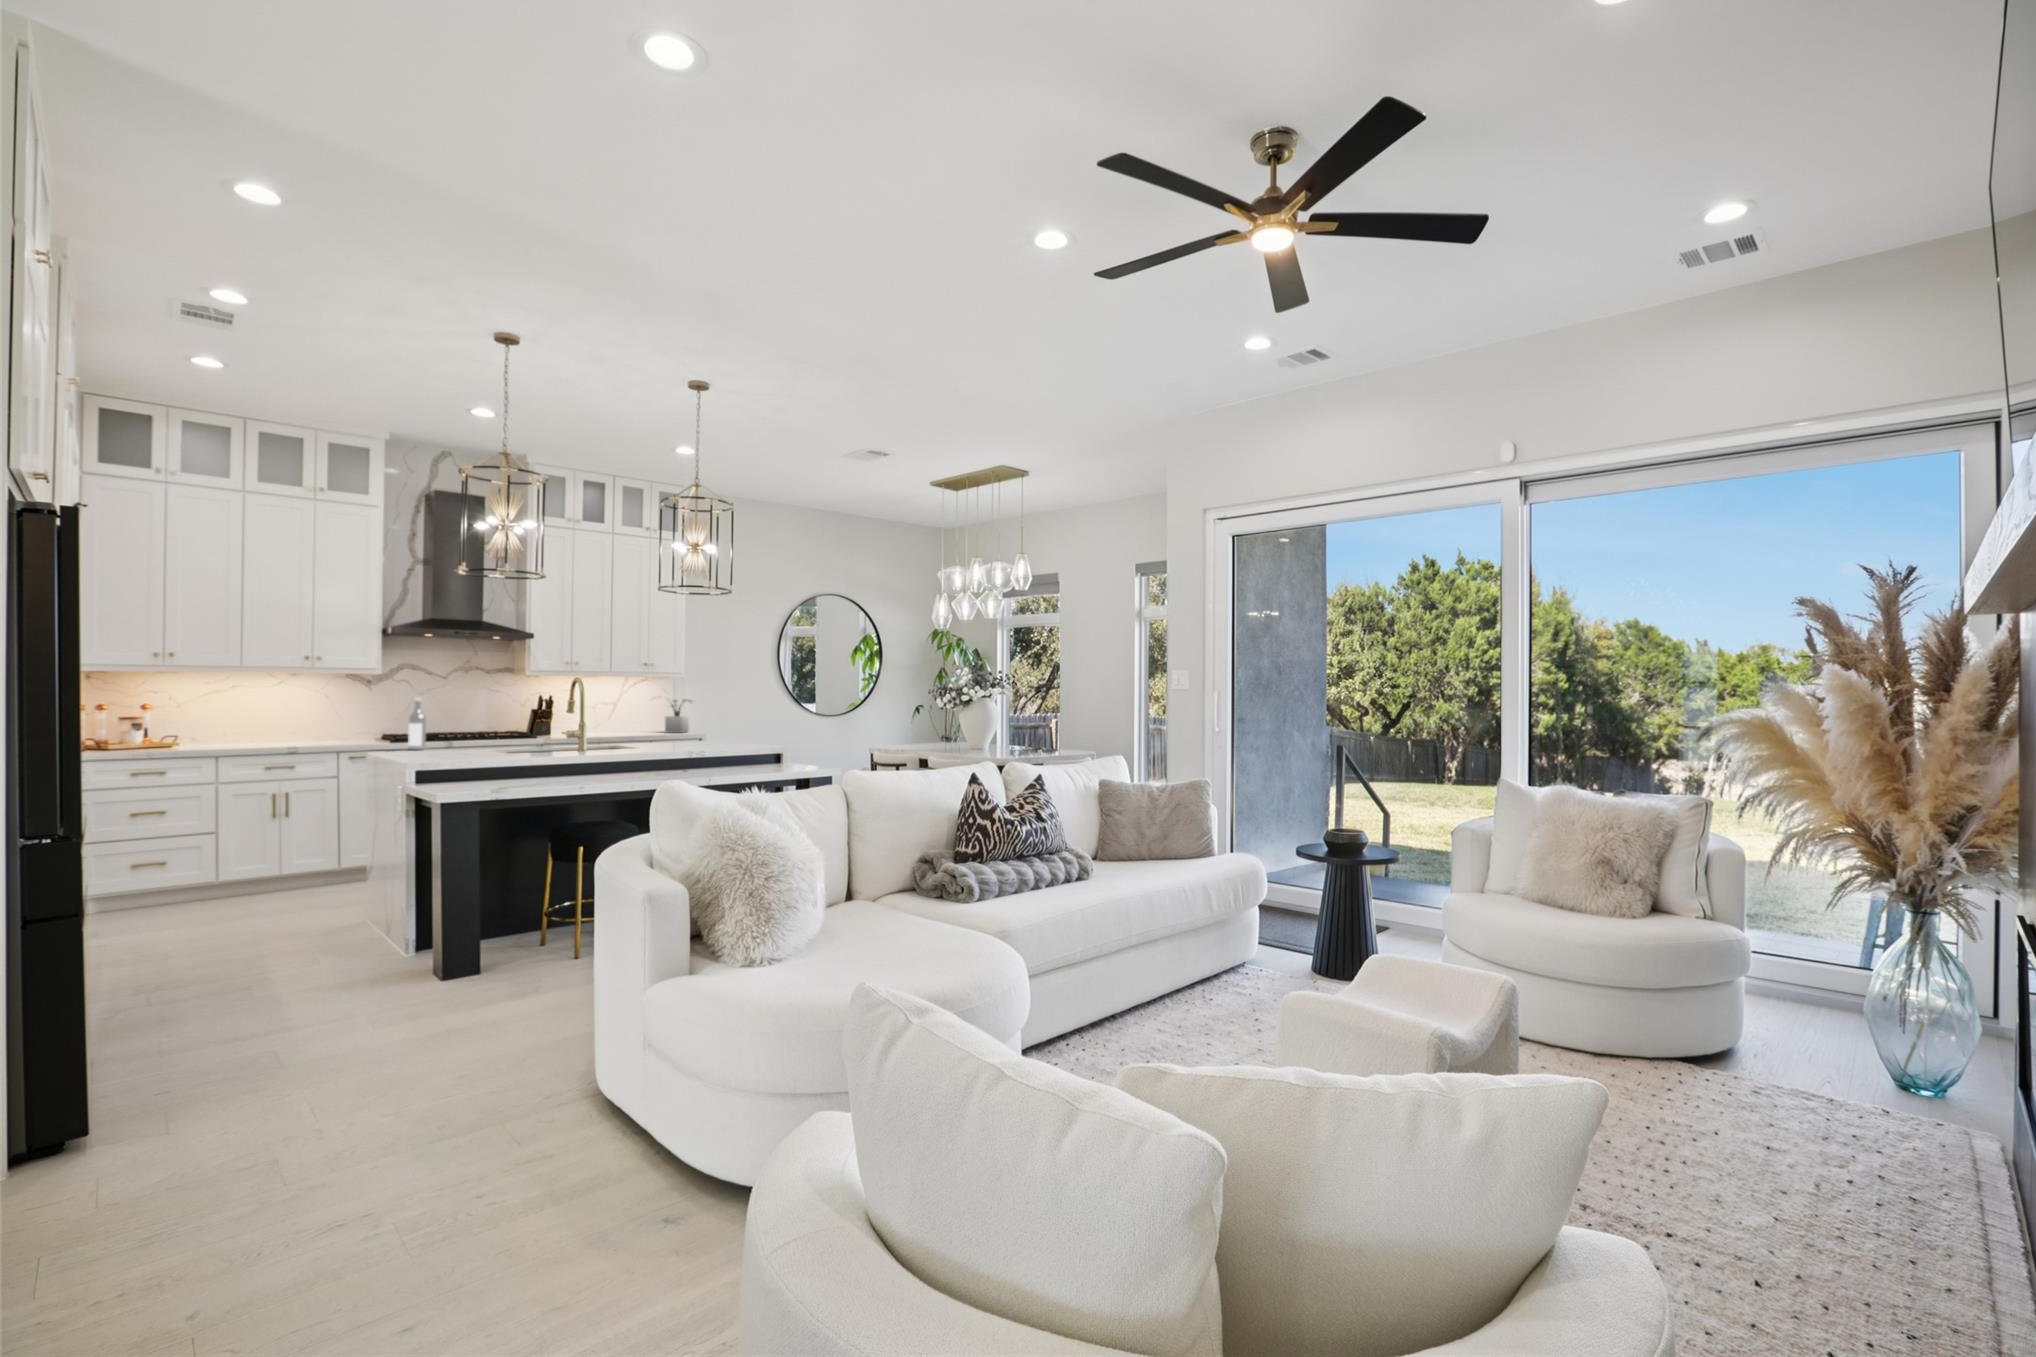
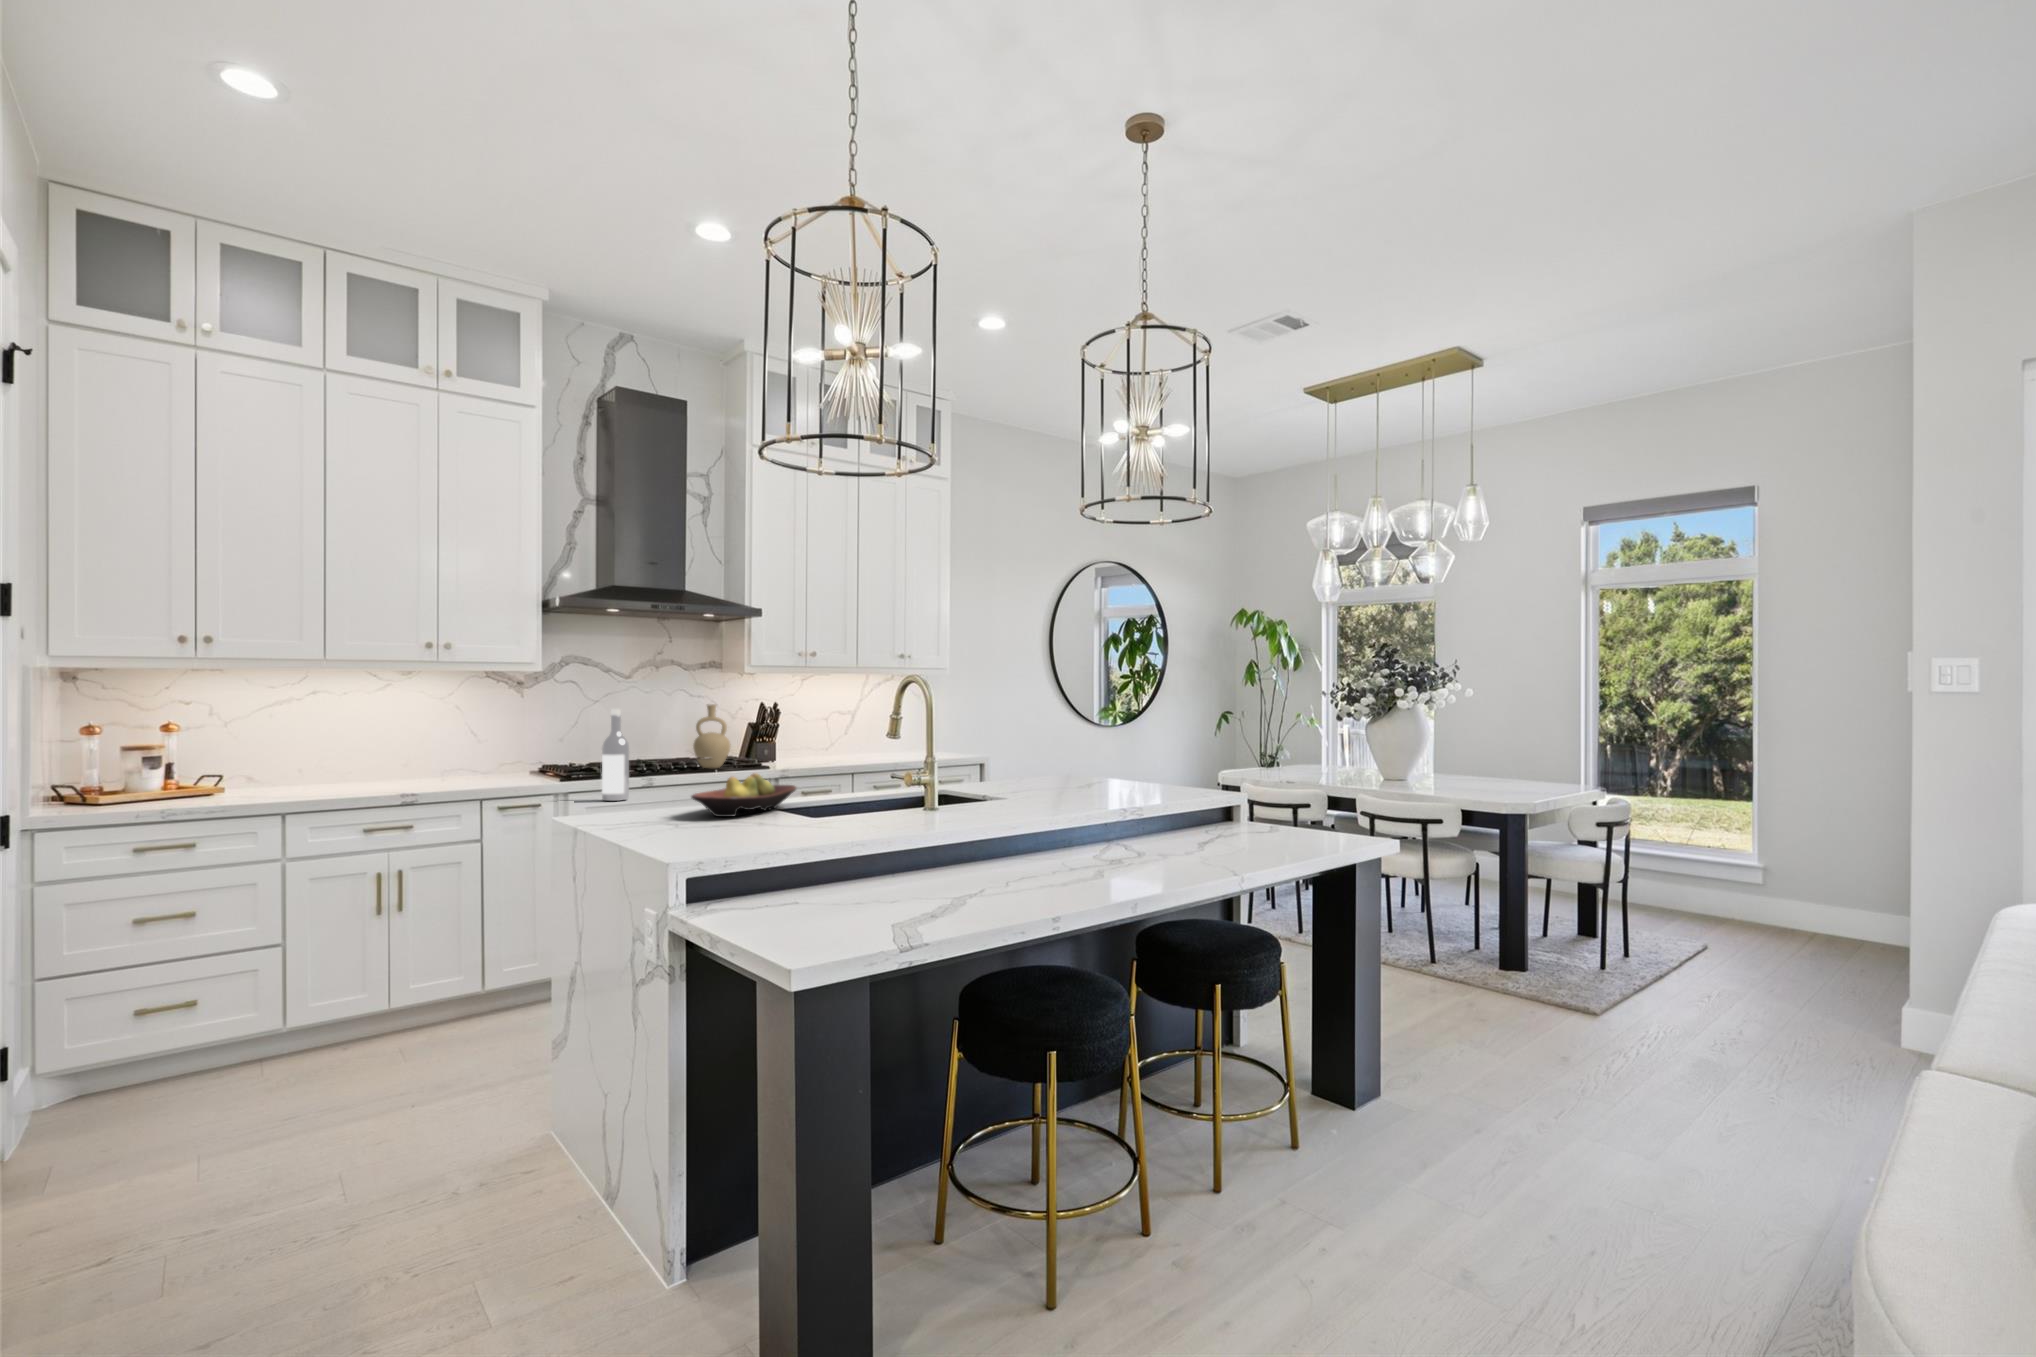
vase: none [494,695,520,738] -> present [693,704,731,768]
potted plant: present [665,700,691,733] -> none [892,704,954,757]
fruit bowl: none [448,733,517,755] -> present [692,773,796,817]

